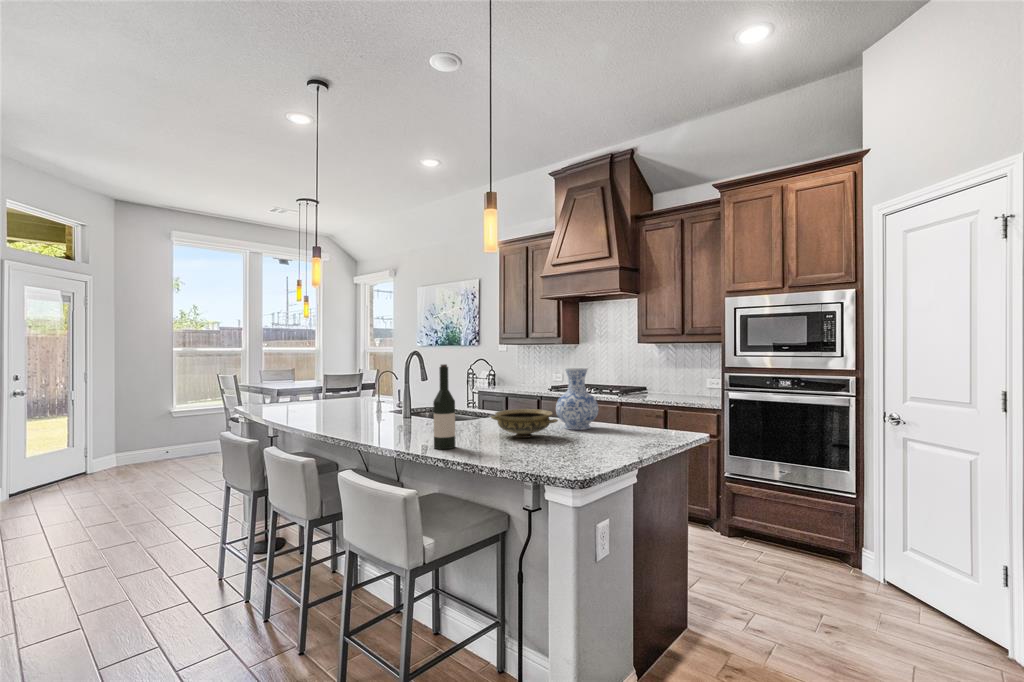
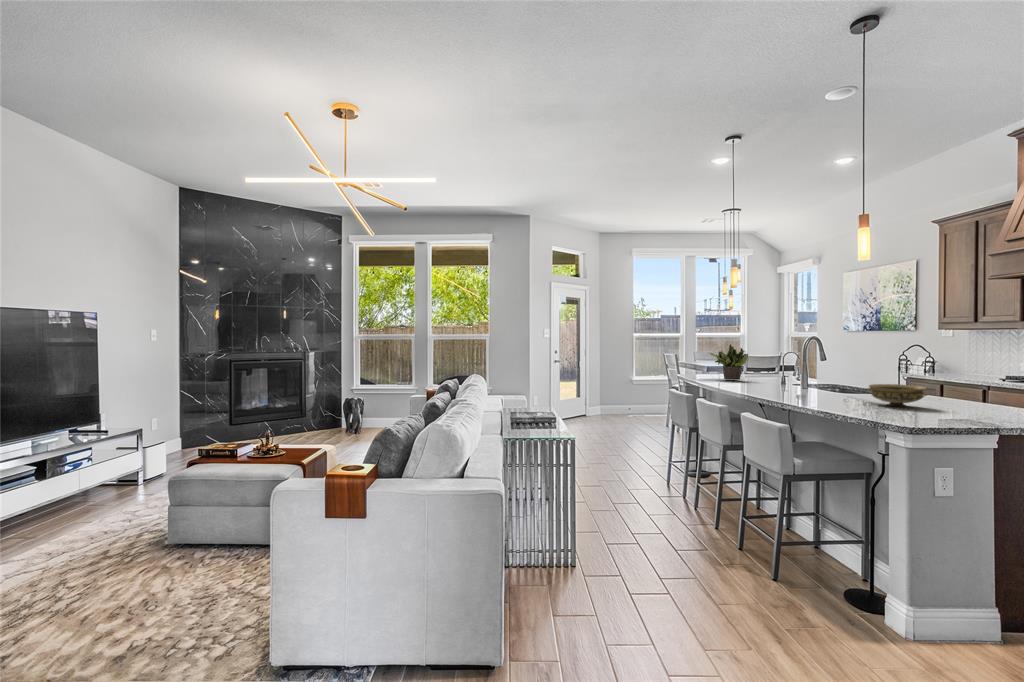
potted plant: none [280,363,336,412] -> present [709,344,748,380]
wine bottle: present [433,364,456,449] -> none [808,345,826,404]
vase: present [556,368,599,430] -> none [943,352,995,409]

